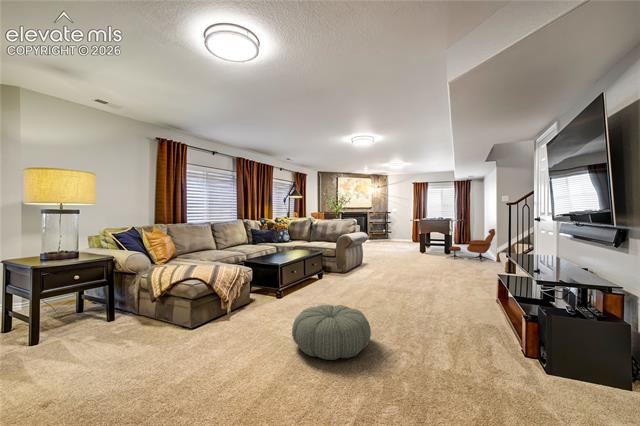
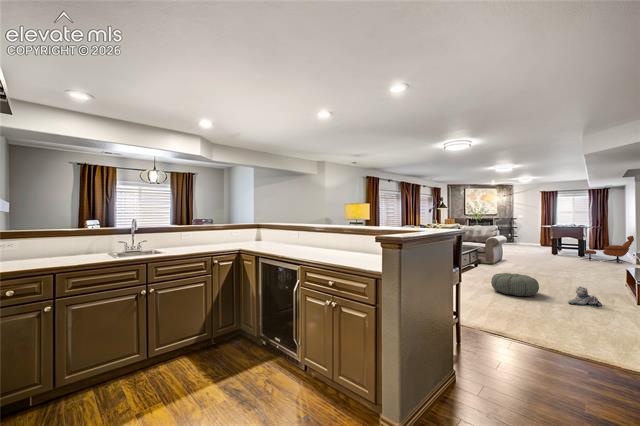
plush toy: none [413,335,469,377] -> present [568,286,602,306]

